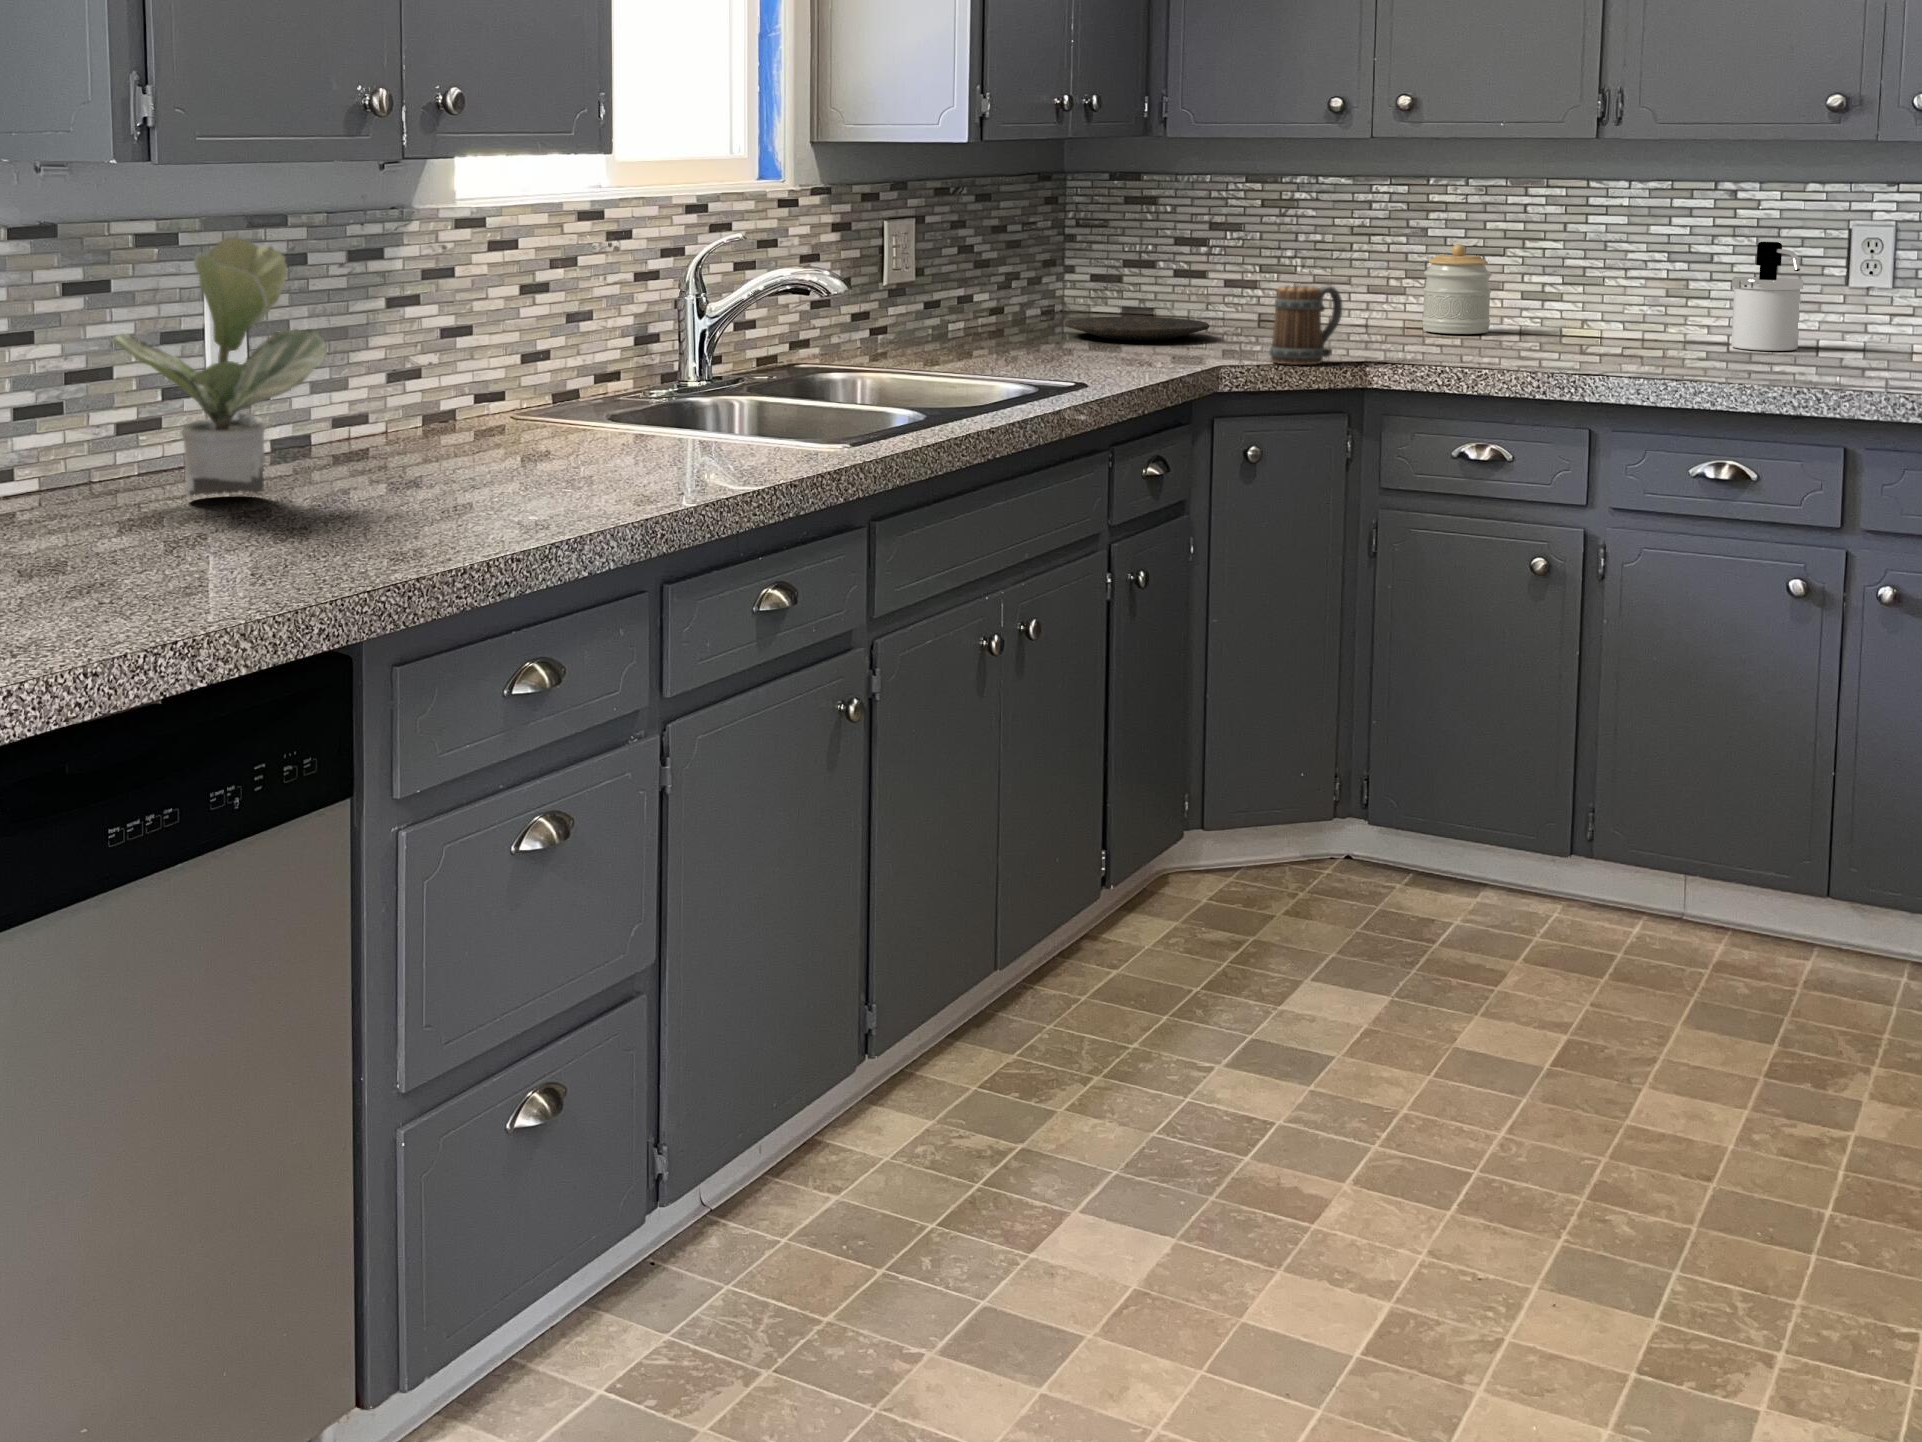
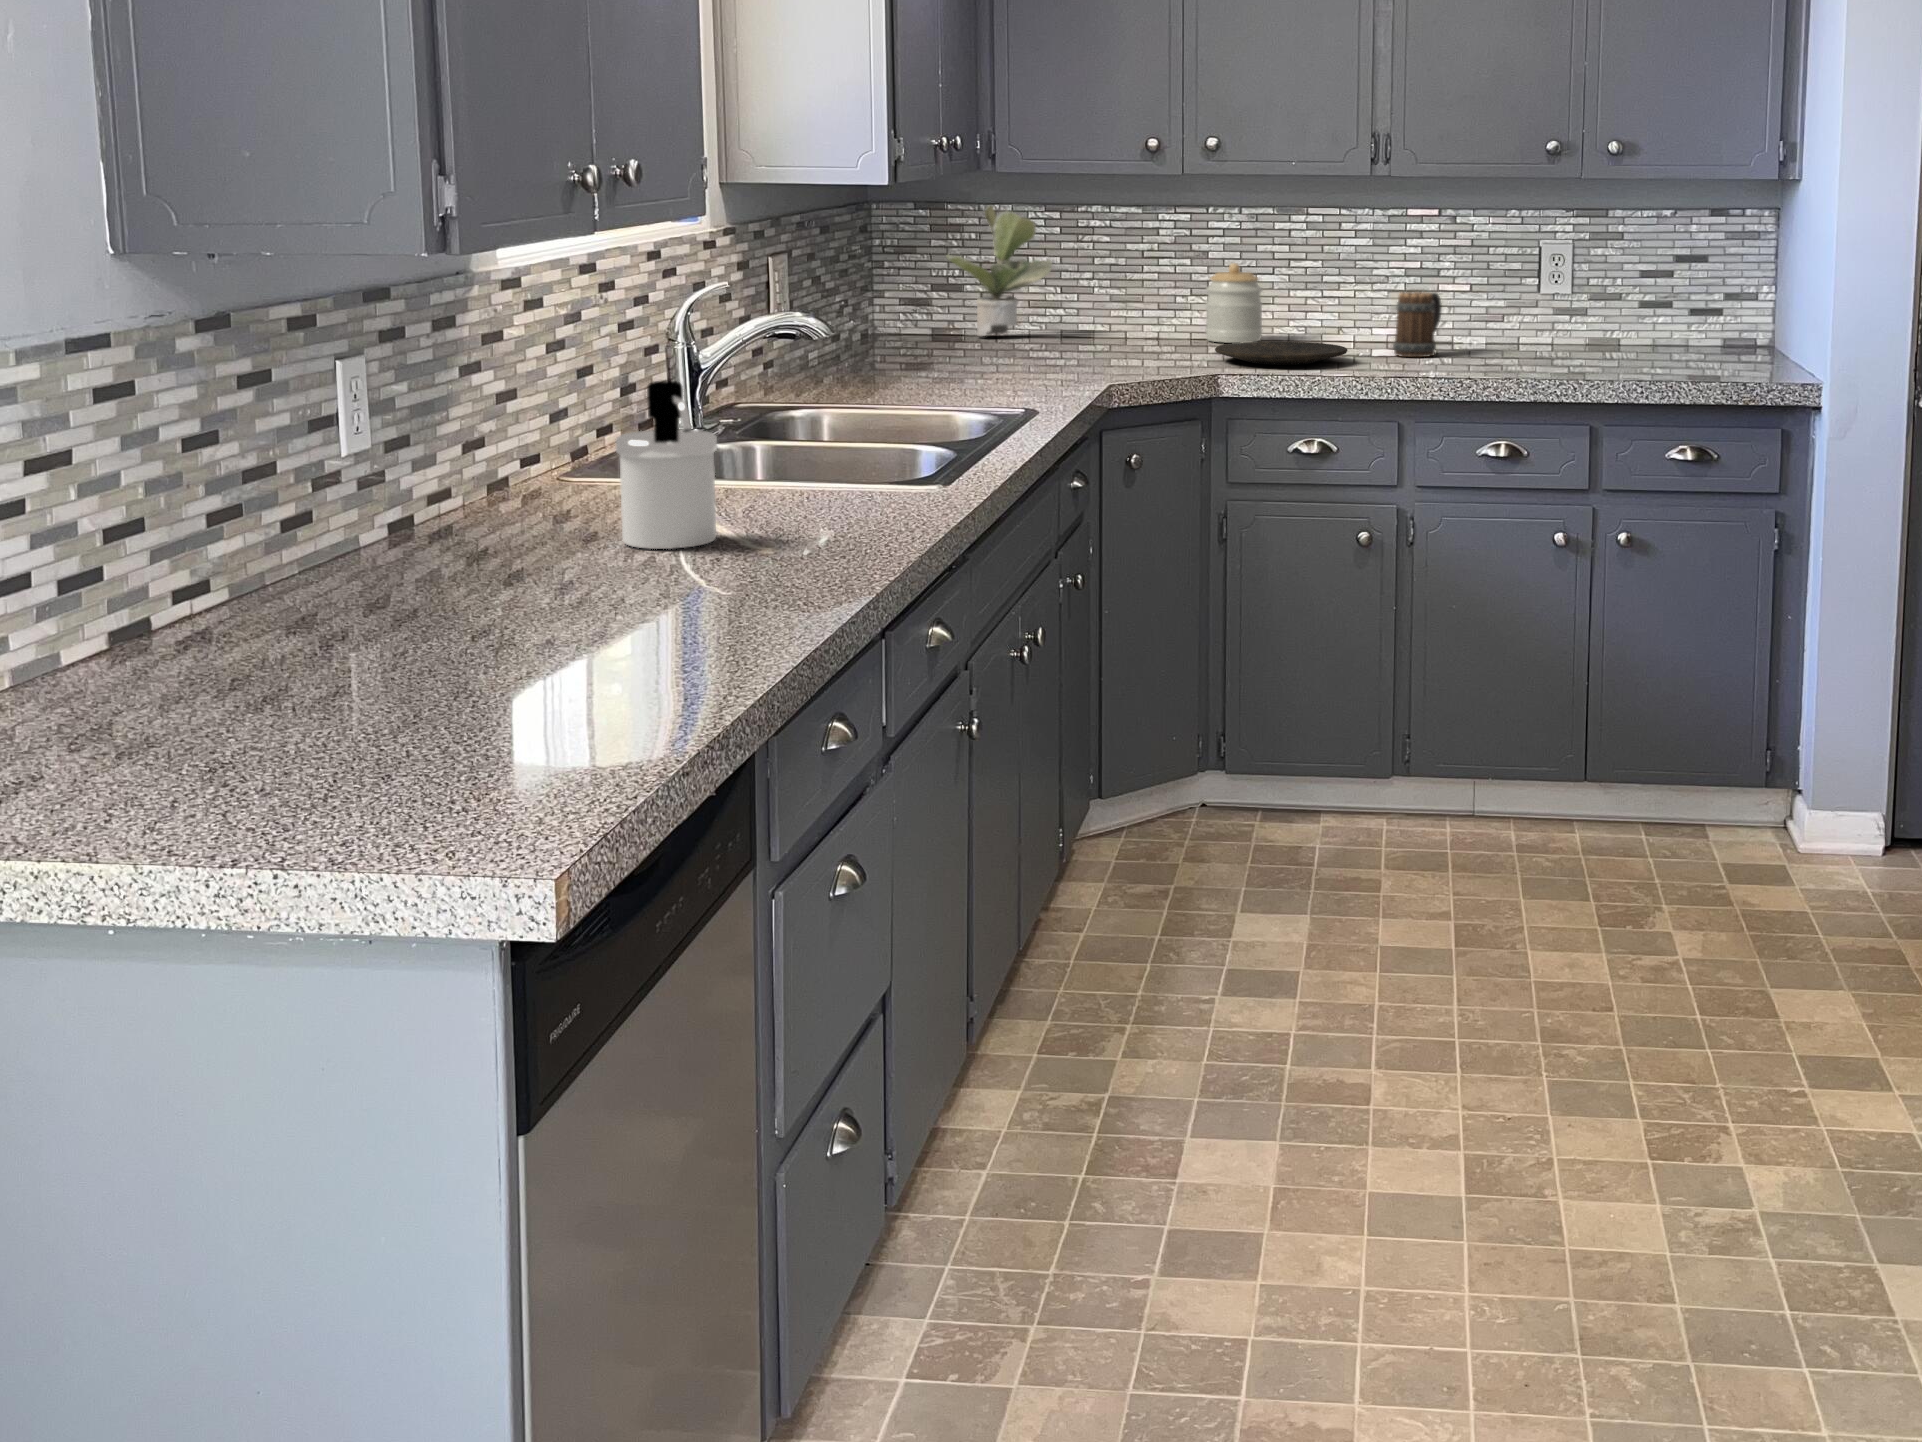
potted plant: present [110,237,327,497] -> present [947,205,1052,336]
soap dispenser: present [1731,242,1804,351] -> present [615,380,717,549]
mug: present [1269,285,1342,365] -> present [1393,292,1442,357]
plate: present [1065,317,1209,340] -> present [1215,341,1348,365]

